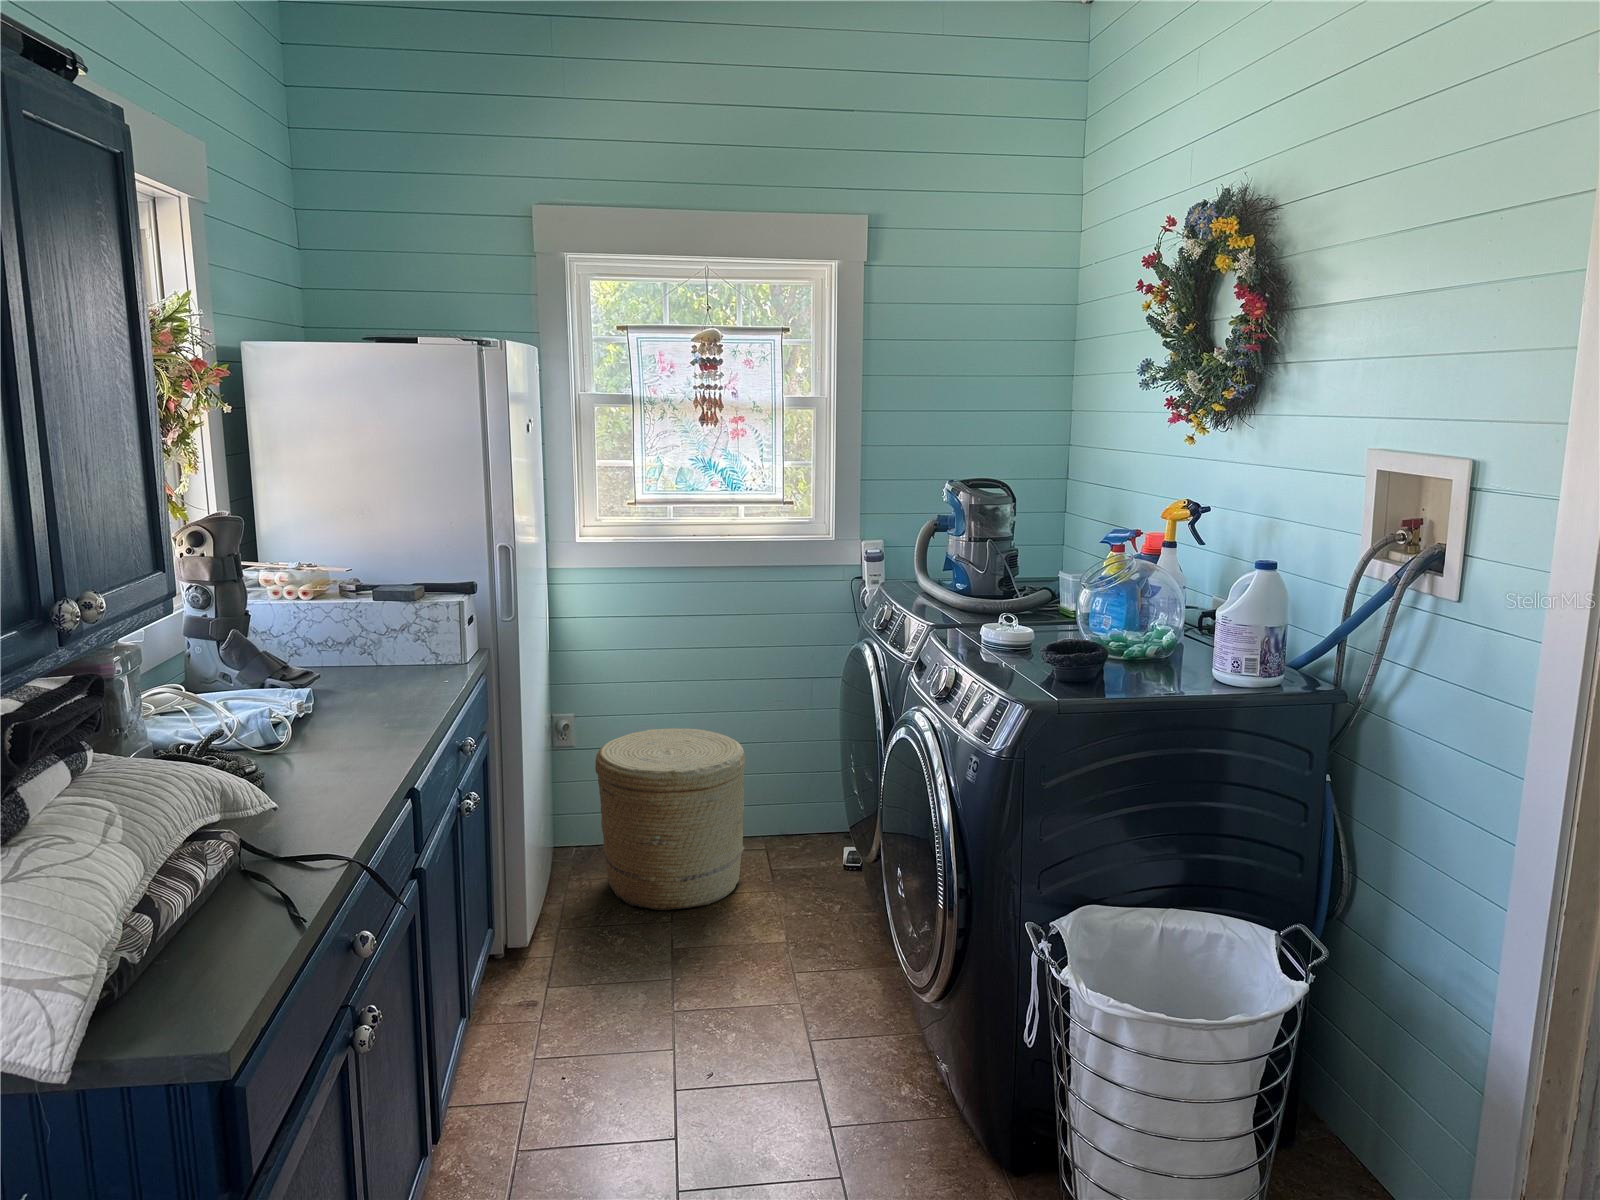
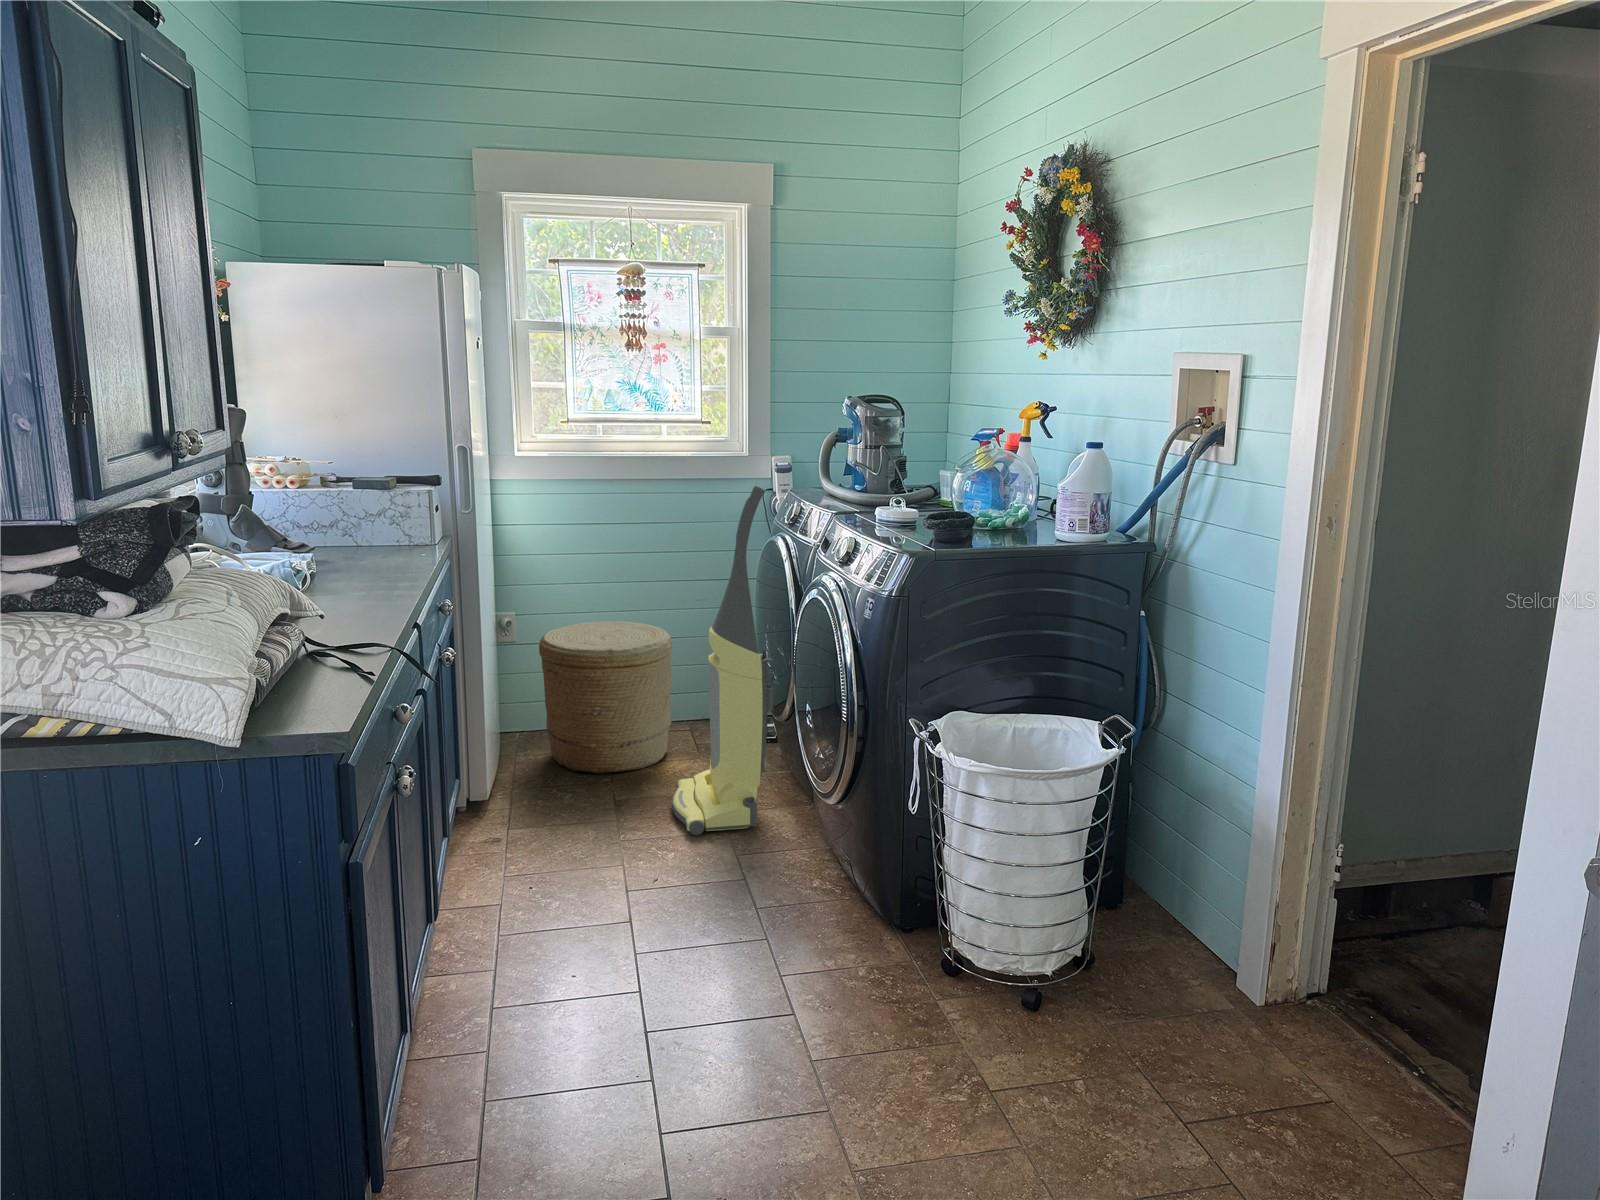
vacuum cleaner: none [738,593,859,1007] -> present [672,486,774,836]

